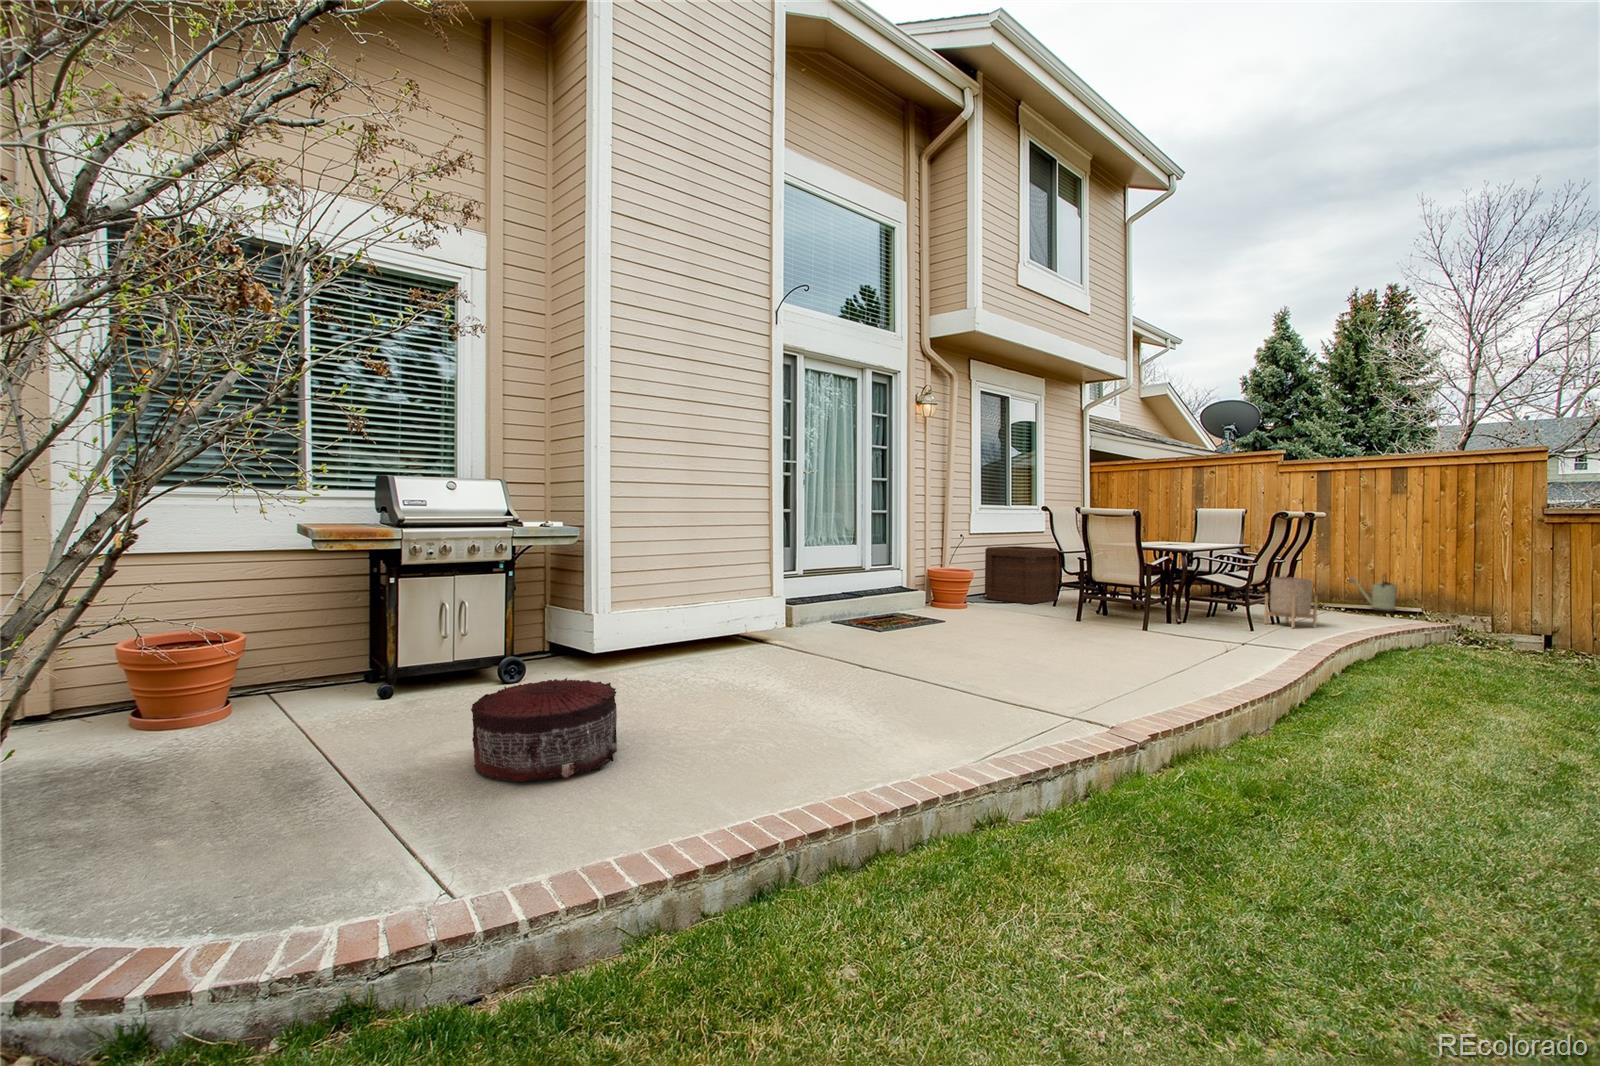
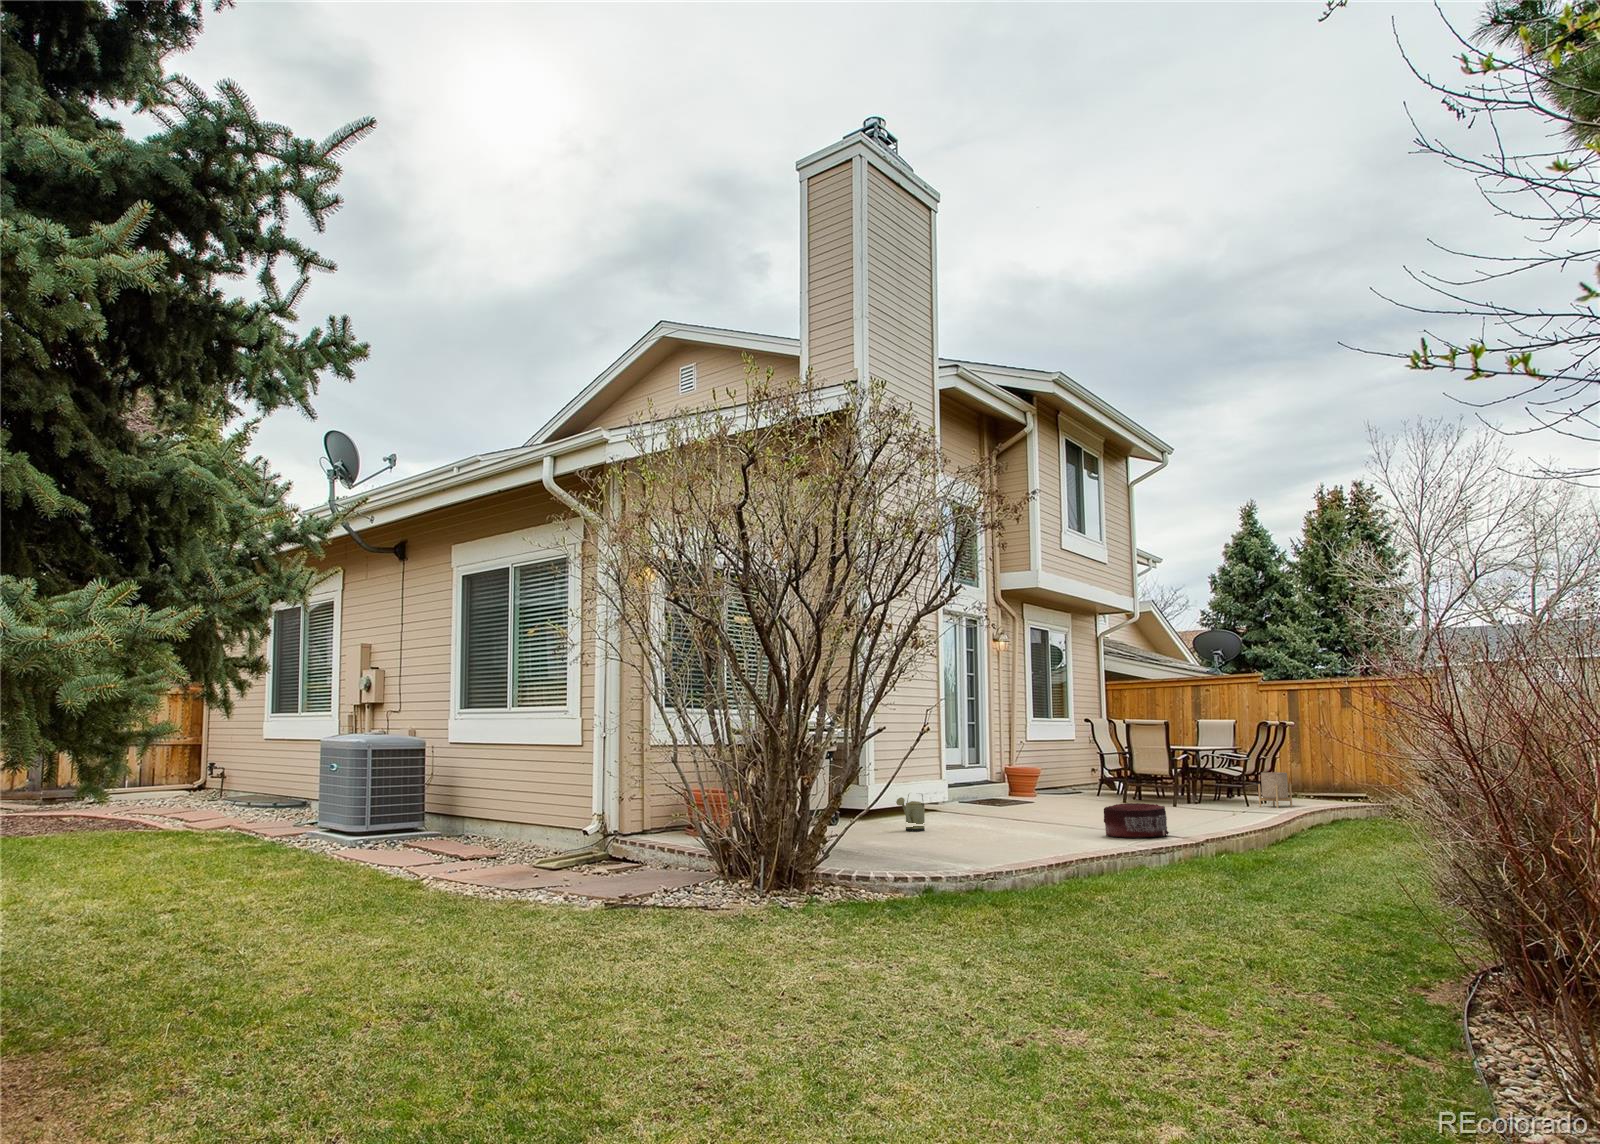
wooden crate: present [985,546,1061,604] -> none [1043,758,1104,805]
watering can: present [1348,575,1397,612] -> present [896,795,925,831]
pouf: present [471,678,617,782] -> present [1104,803,1169,838]

